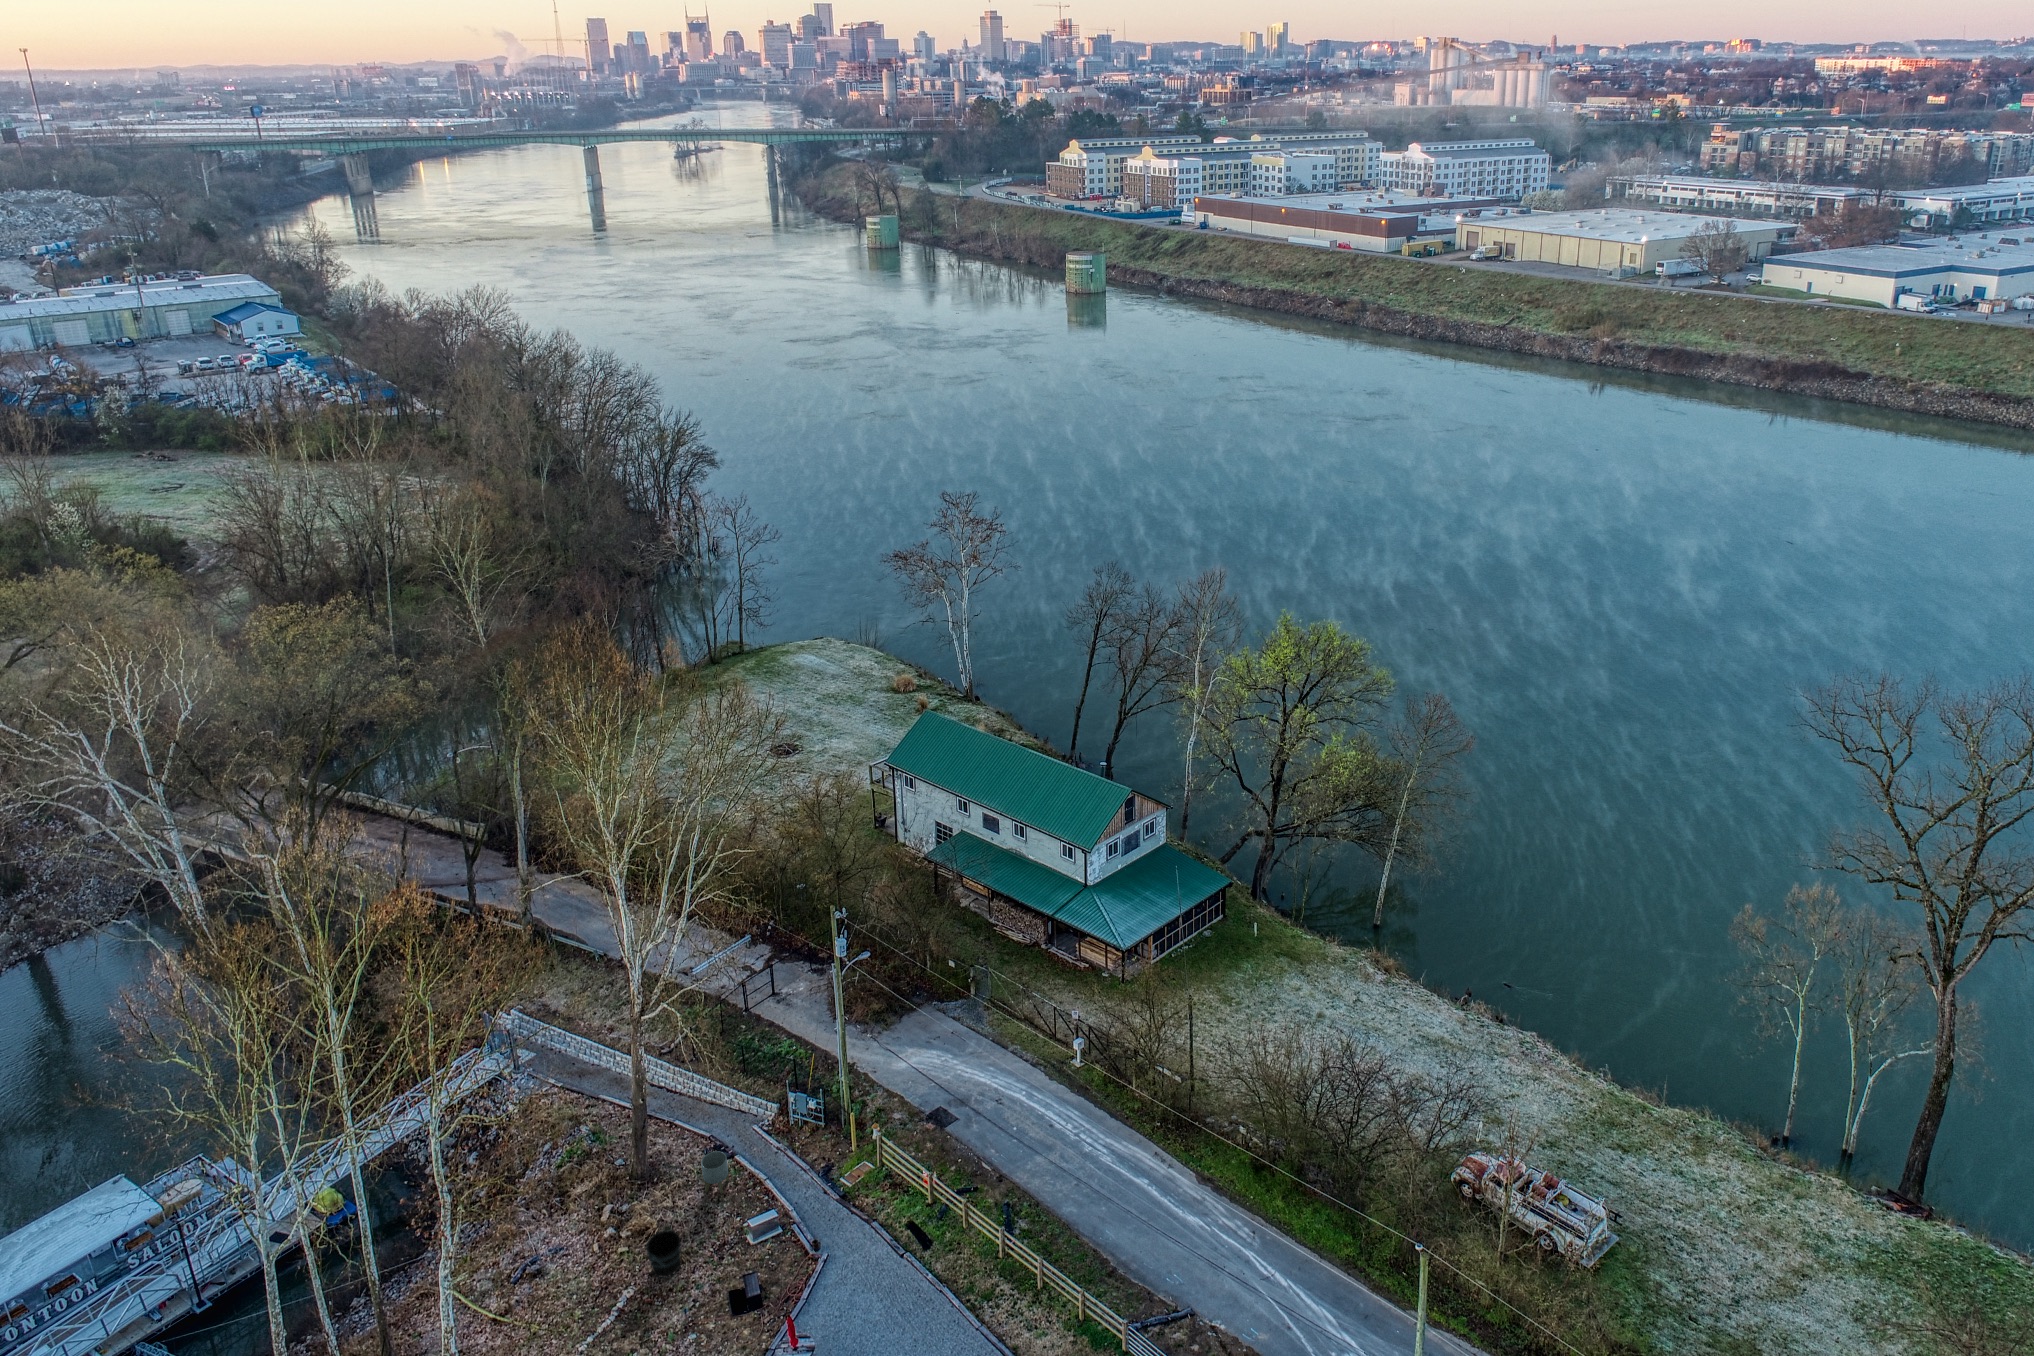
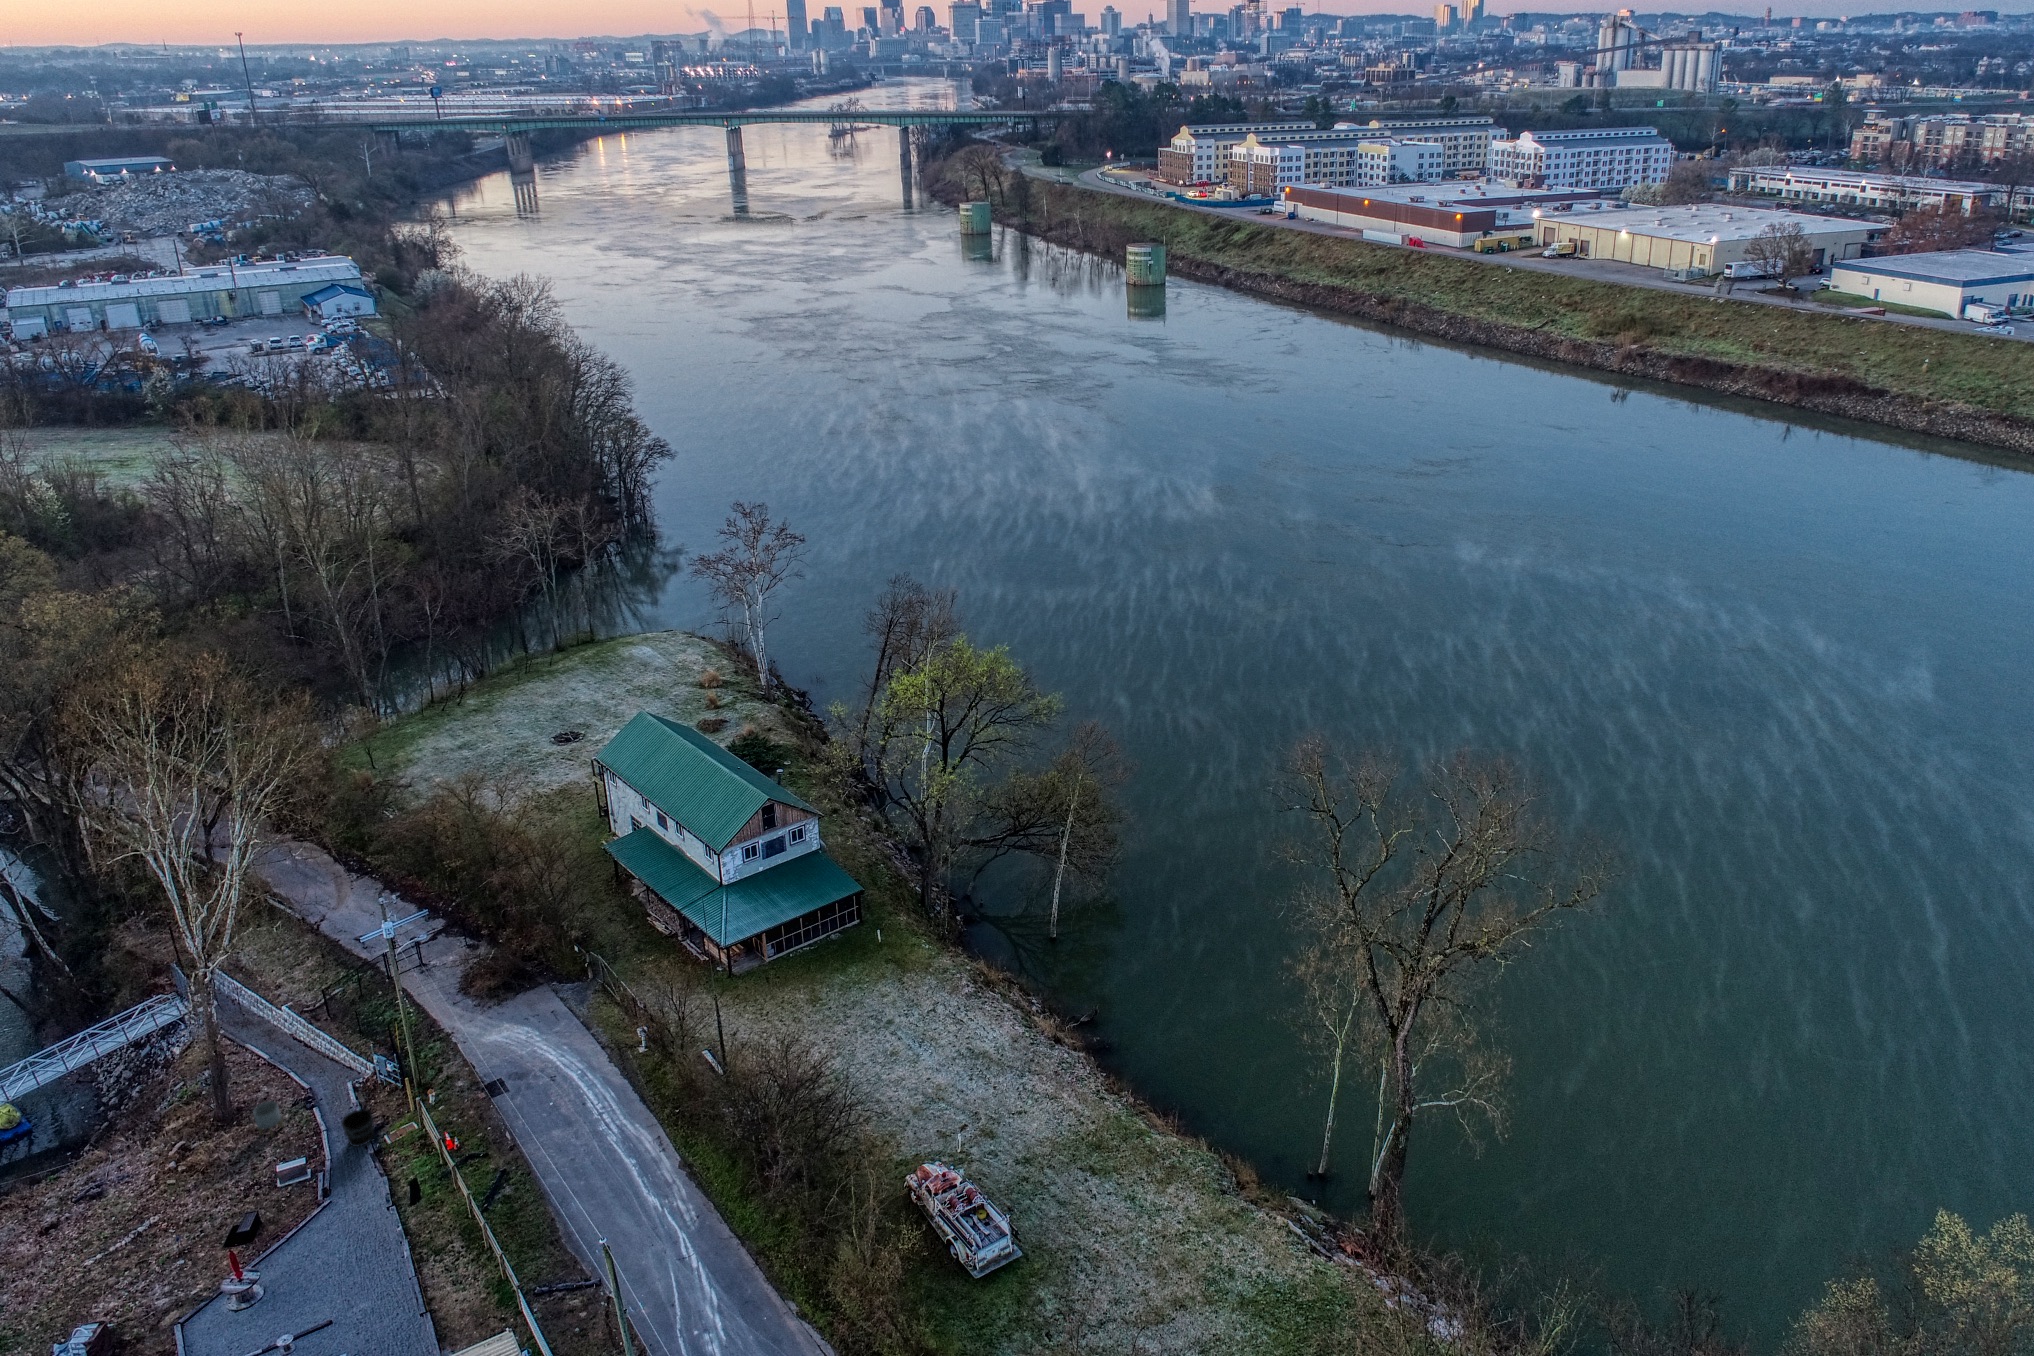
bucket: present [646,1229,681,1278] -> present [341,1109,374,1147]

